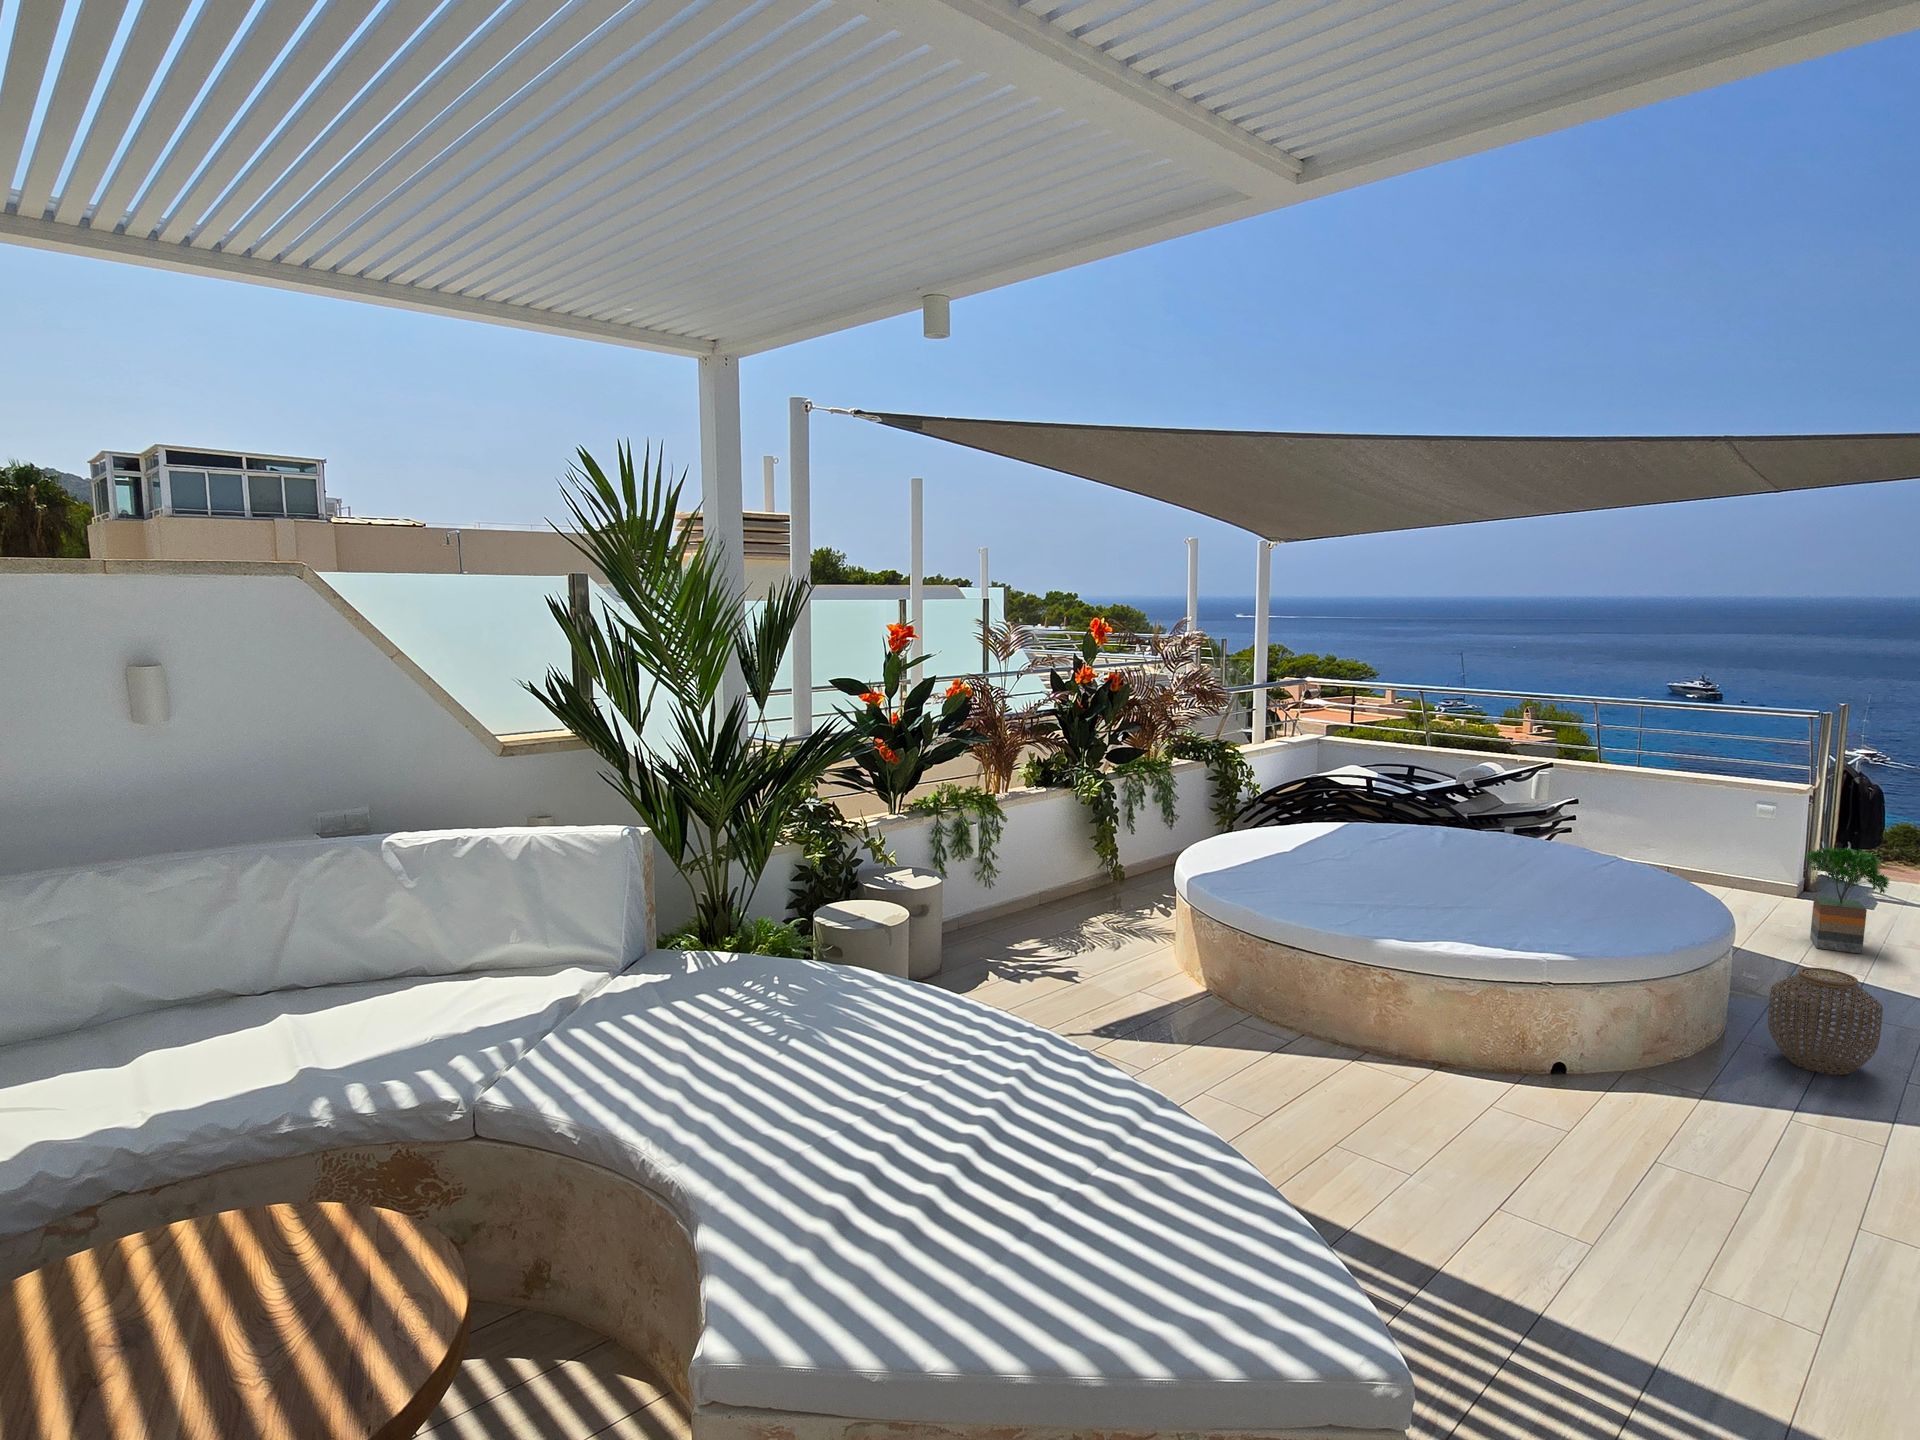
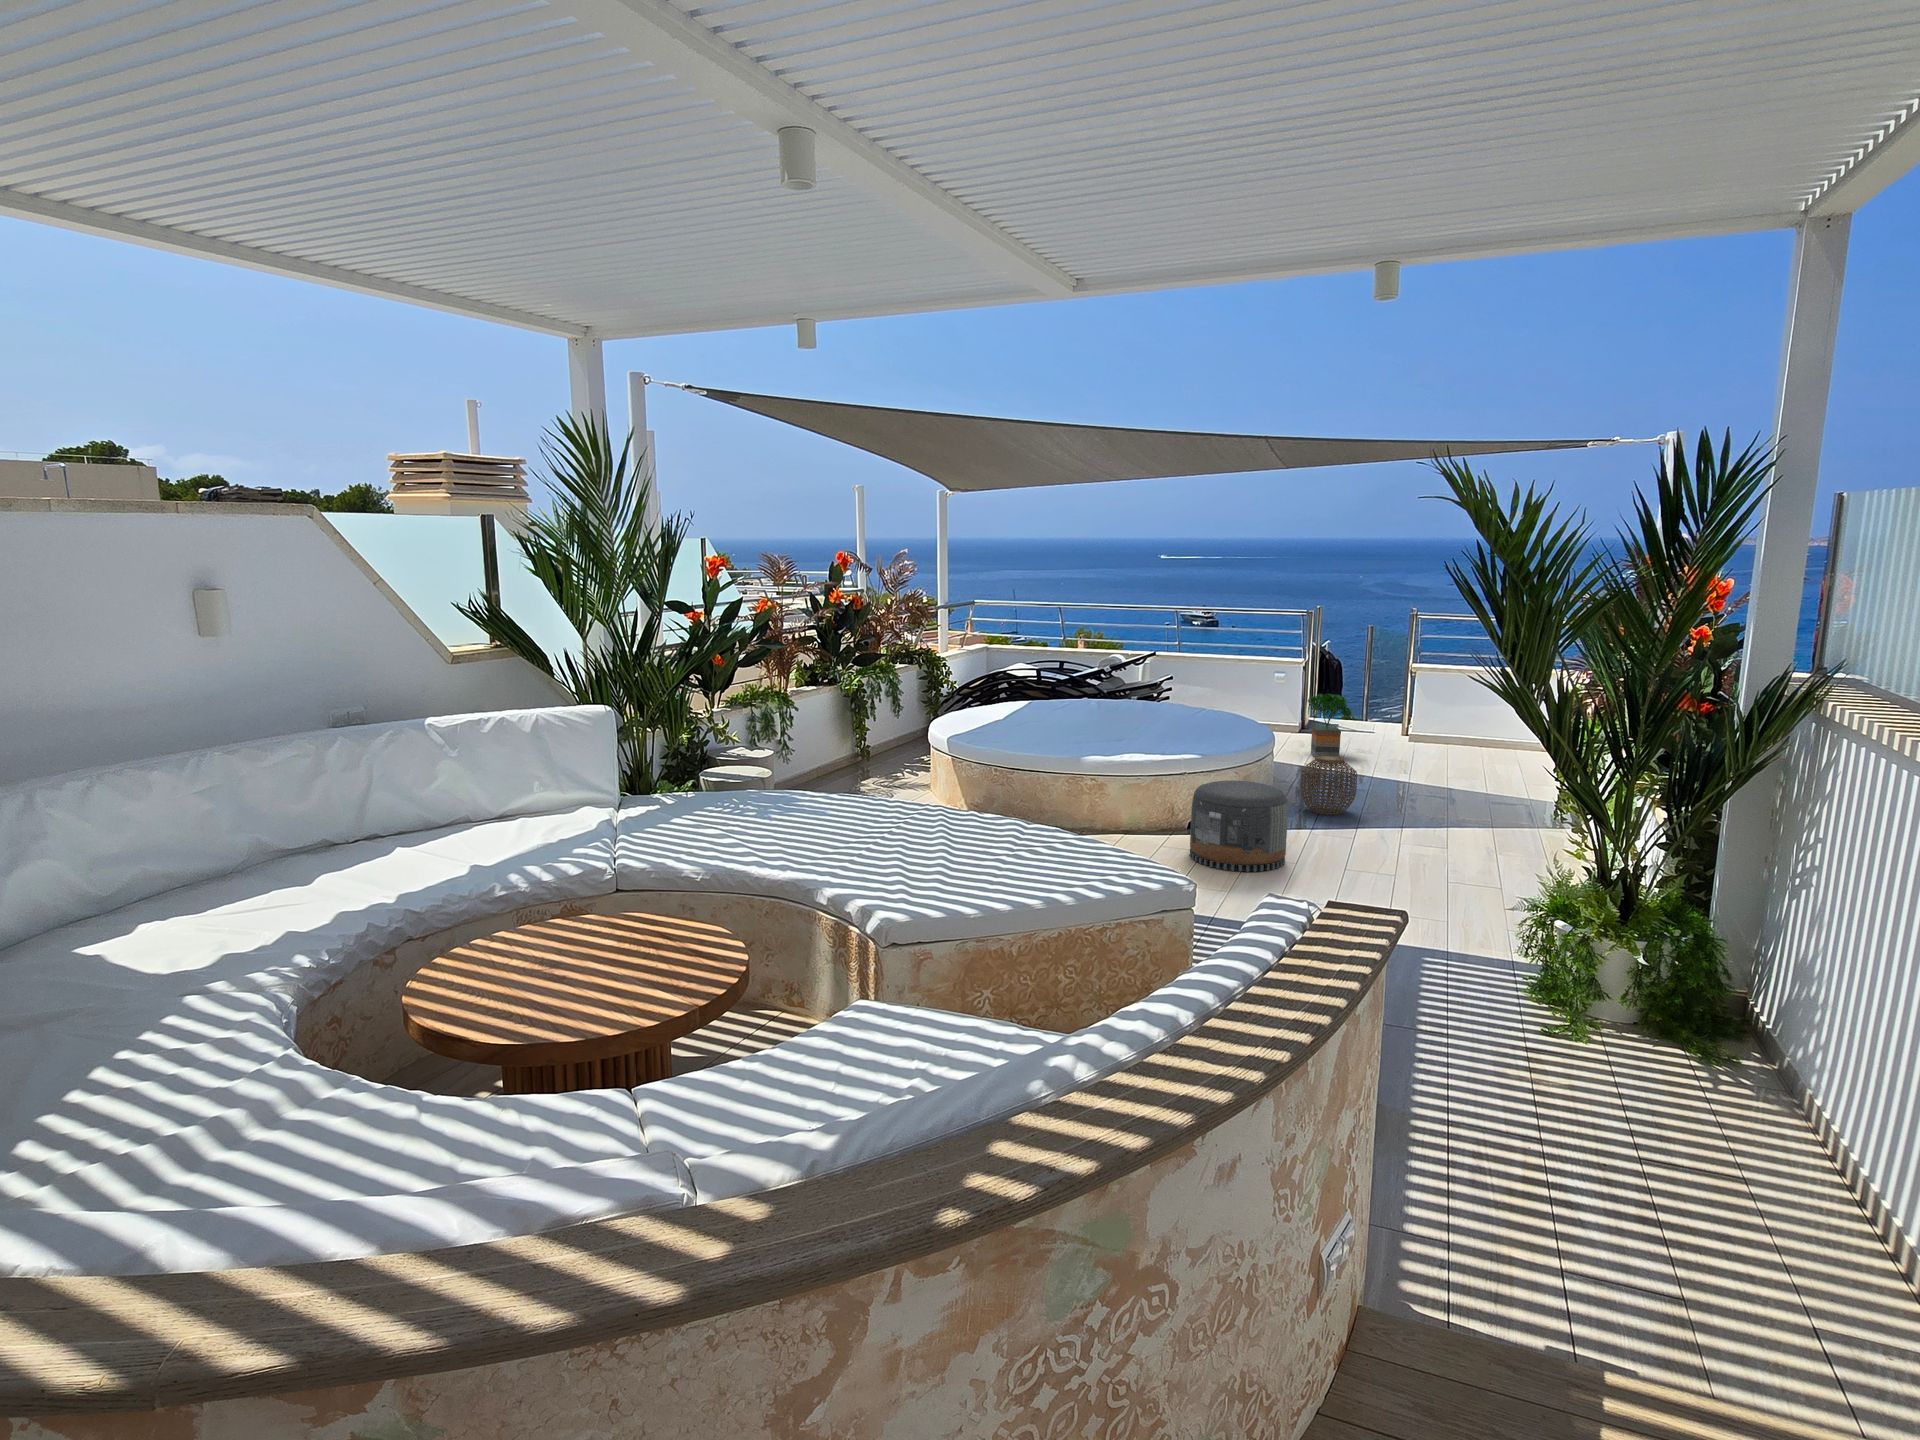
pouf: none [1532,1010,1720,1188] -> present [1190,780,1288,872]

